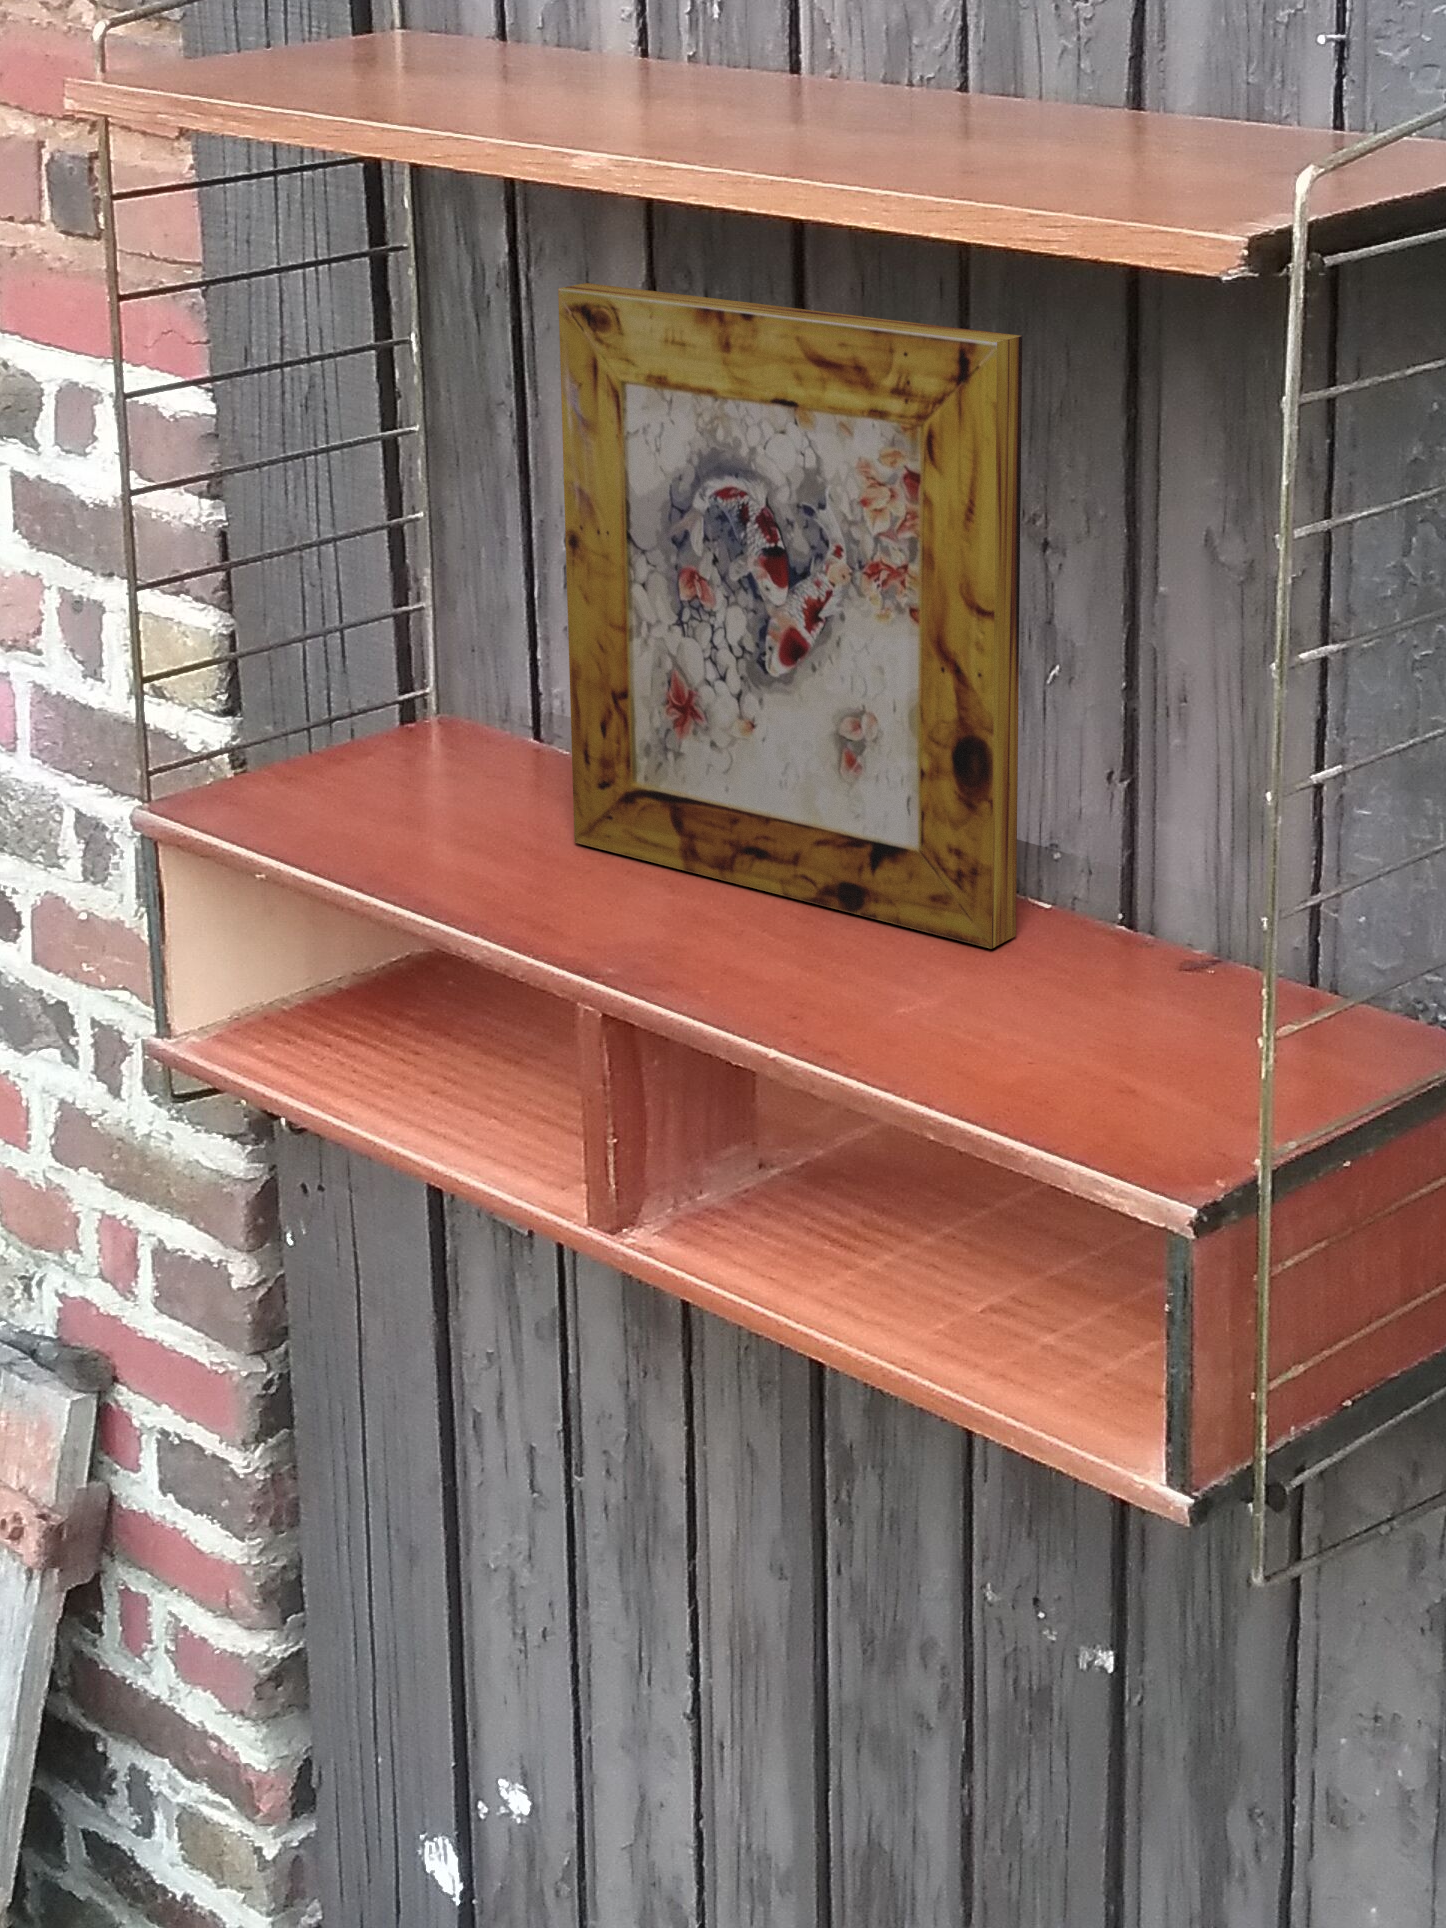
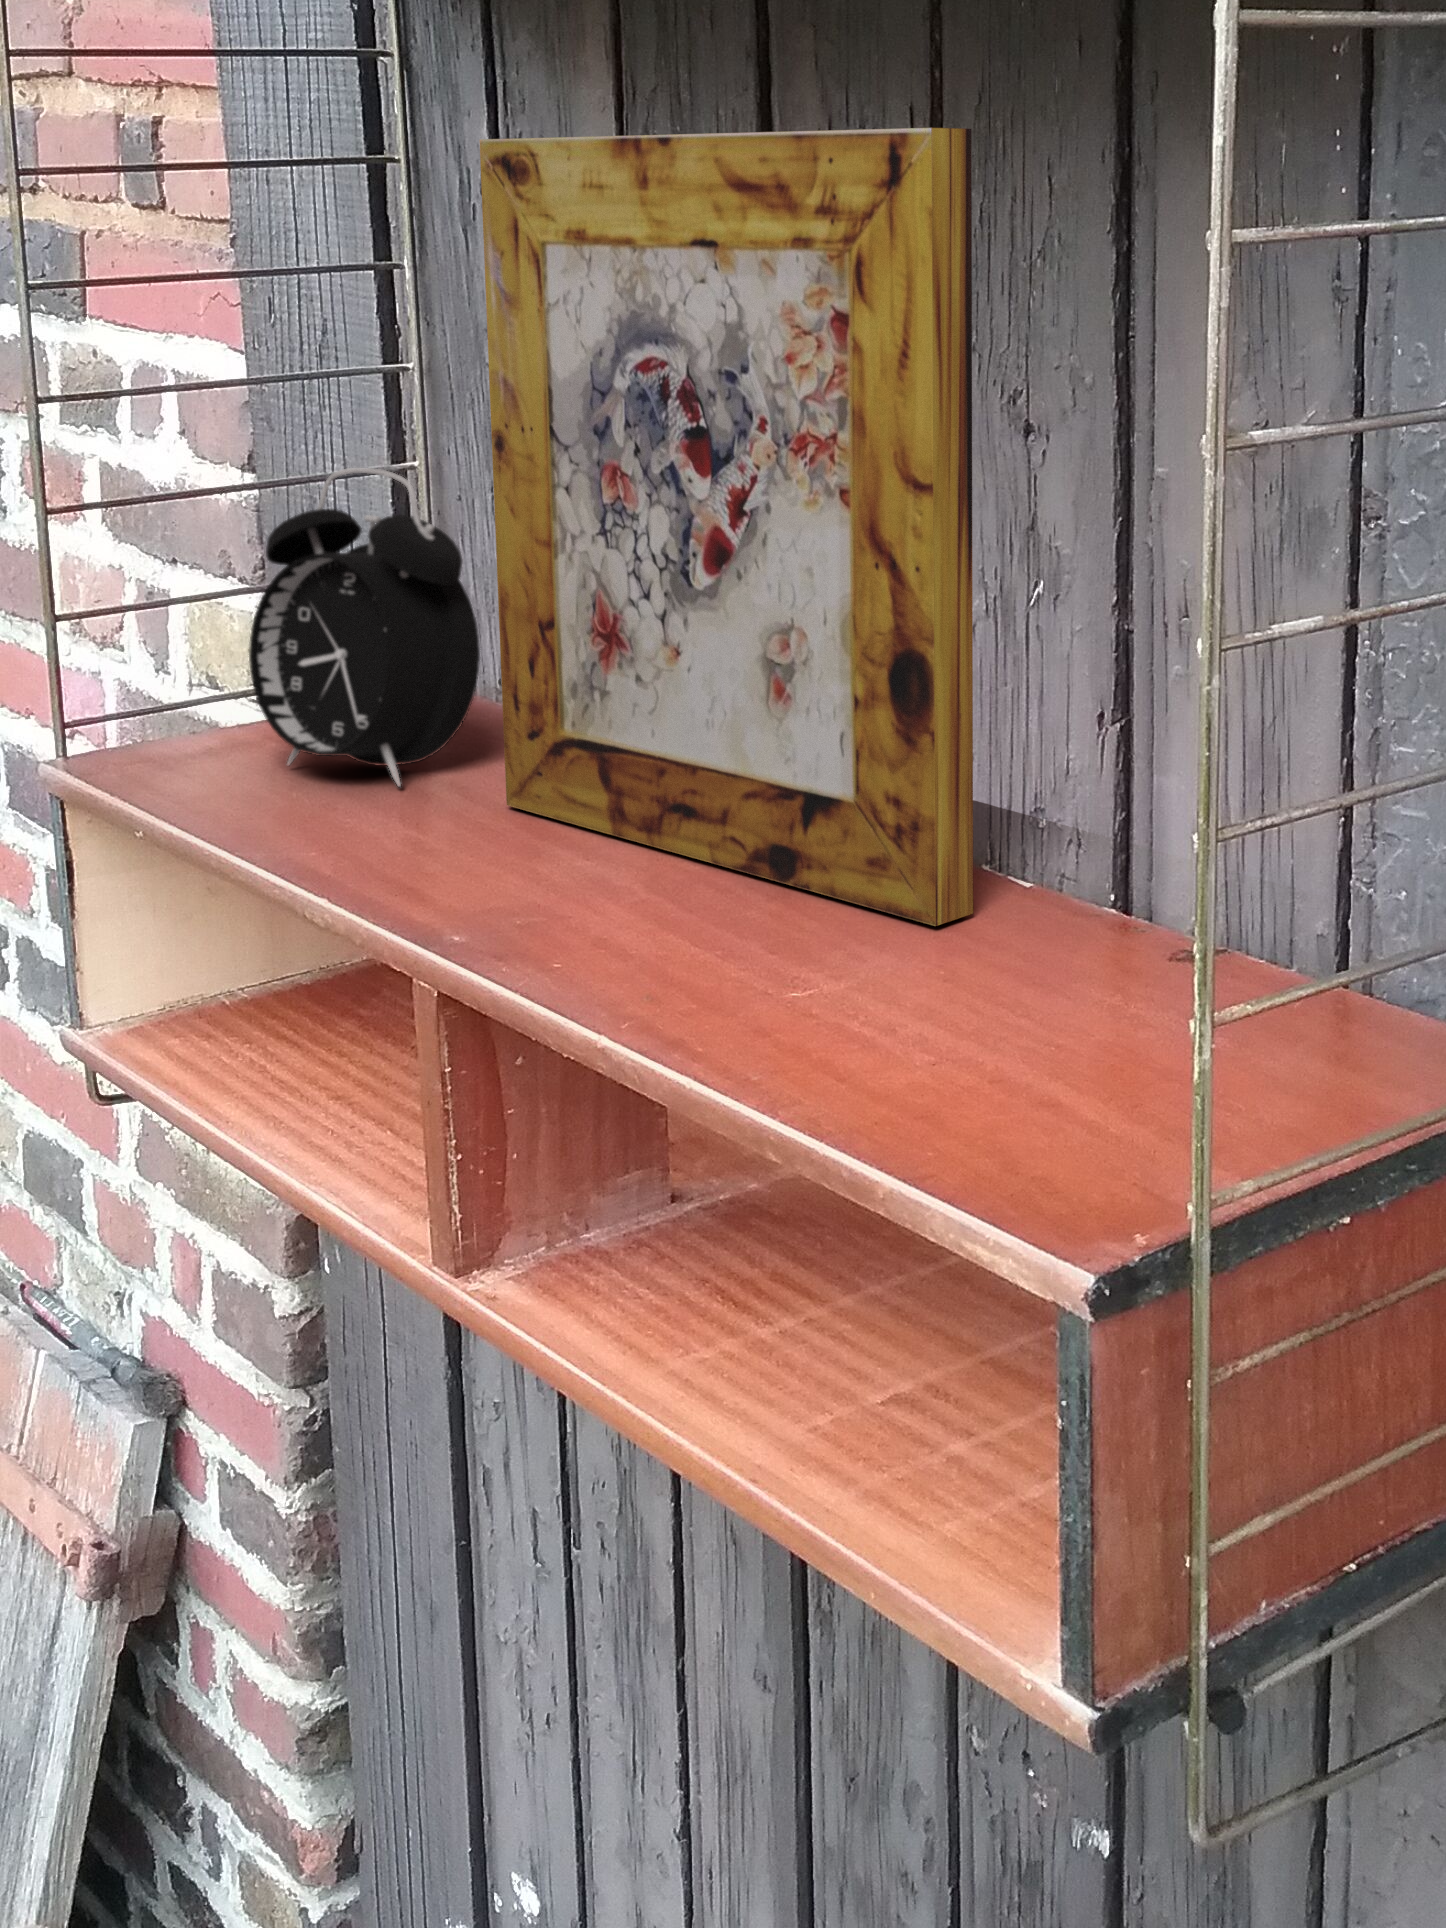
alarm clock: none [321,545,529,826] -> present [249,468,480,786]

